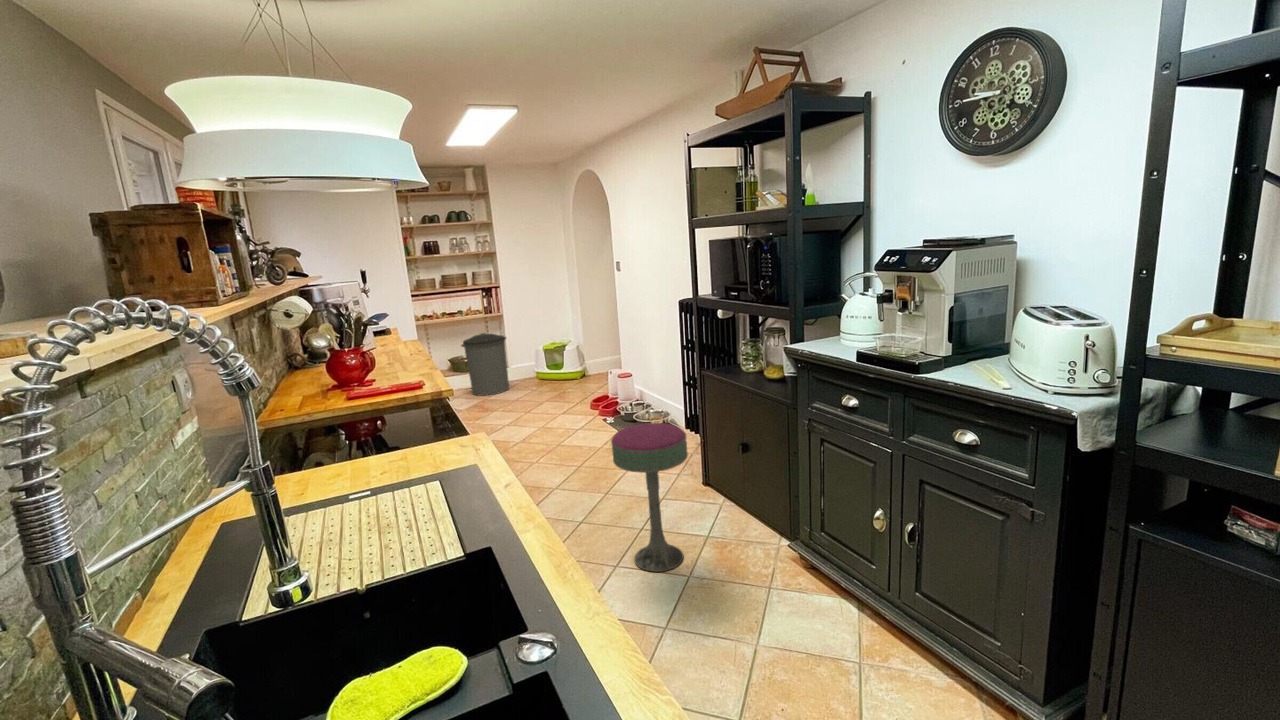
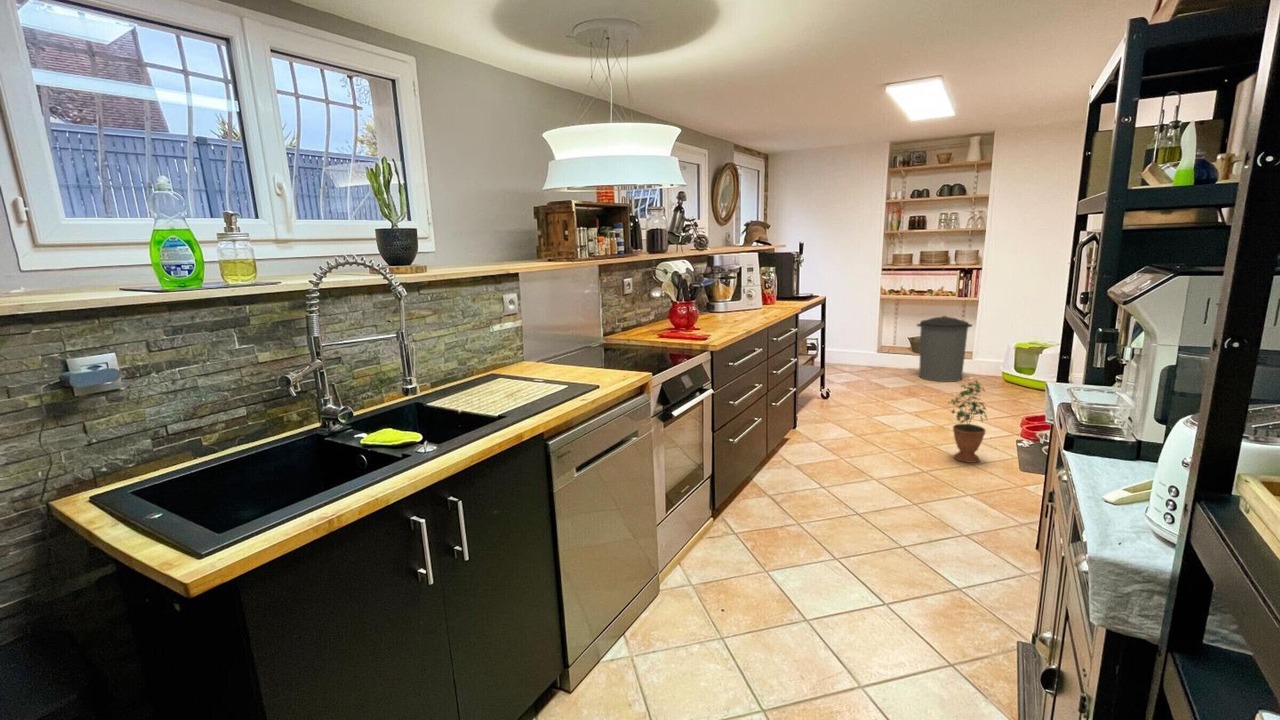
potted plant: none [569,375,602,449] -> present [951,381,987,463]
bar stool: present [611,423,688,572] -> none [844,430,934,592]

